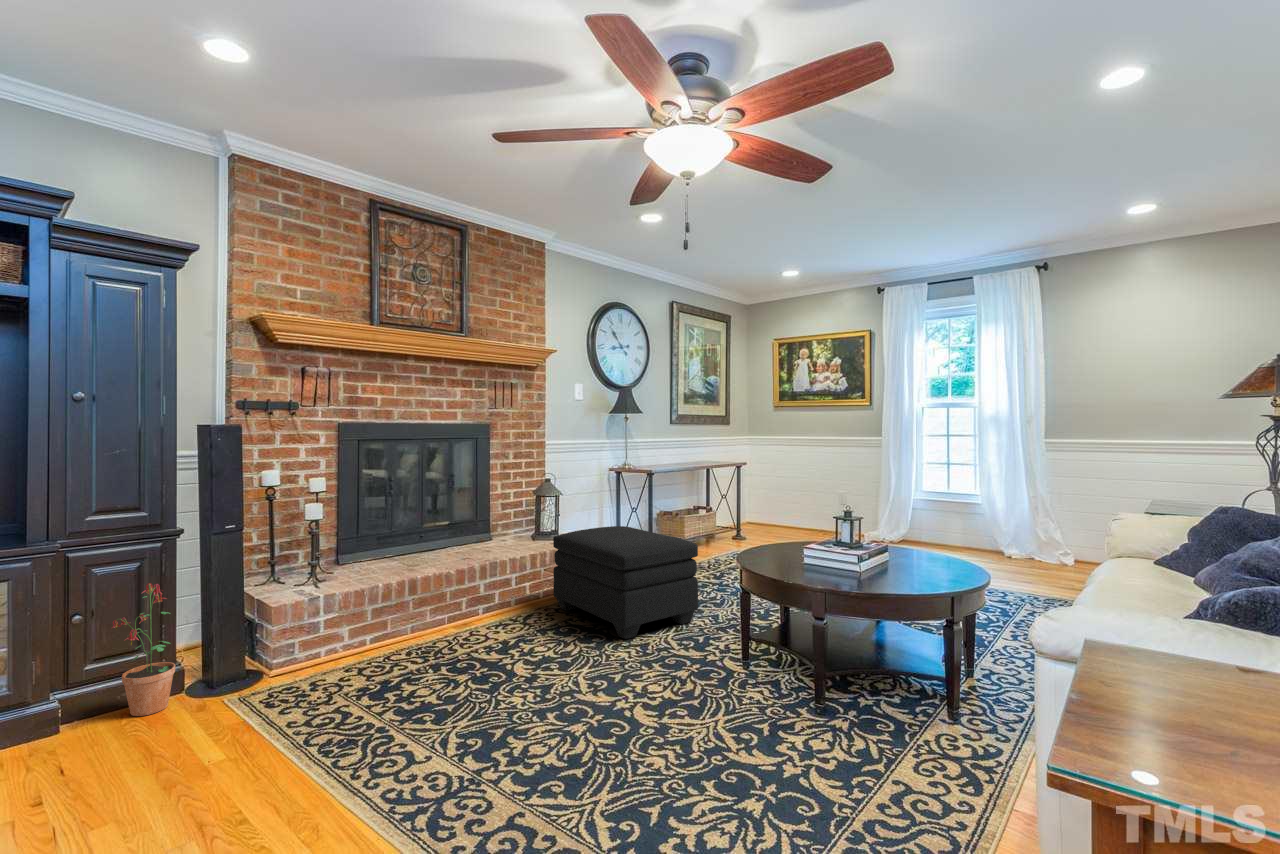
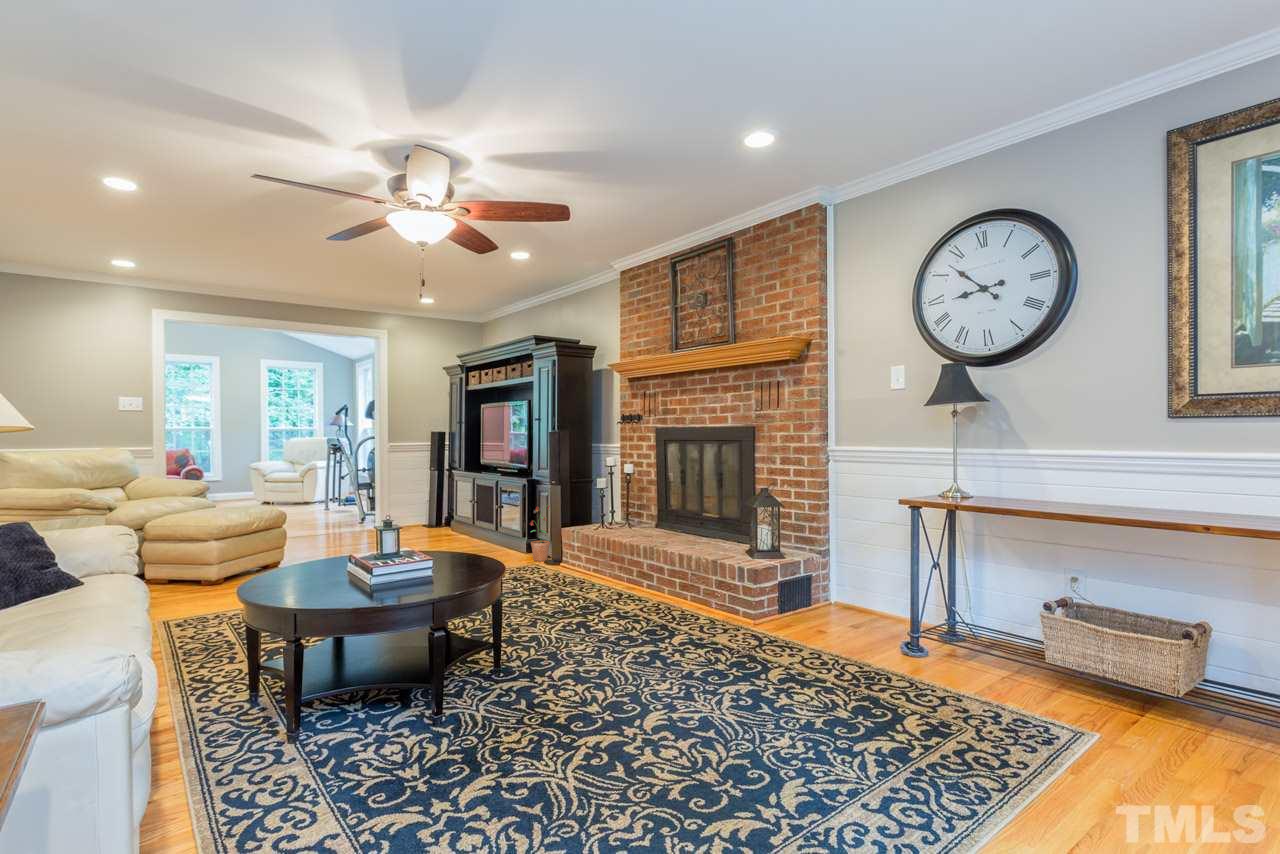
ottoman: present [553,526,698,639] -> none [551,534,711,643]

